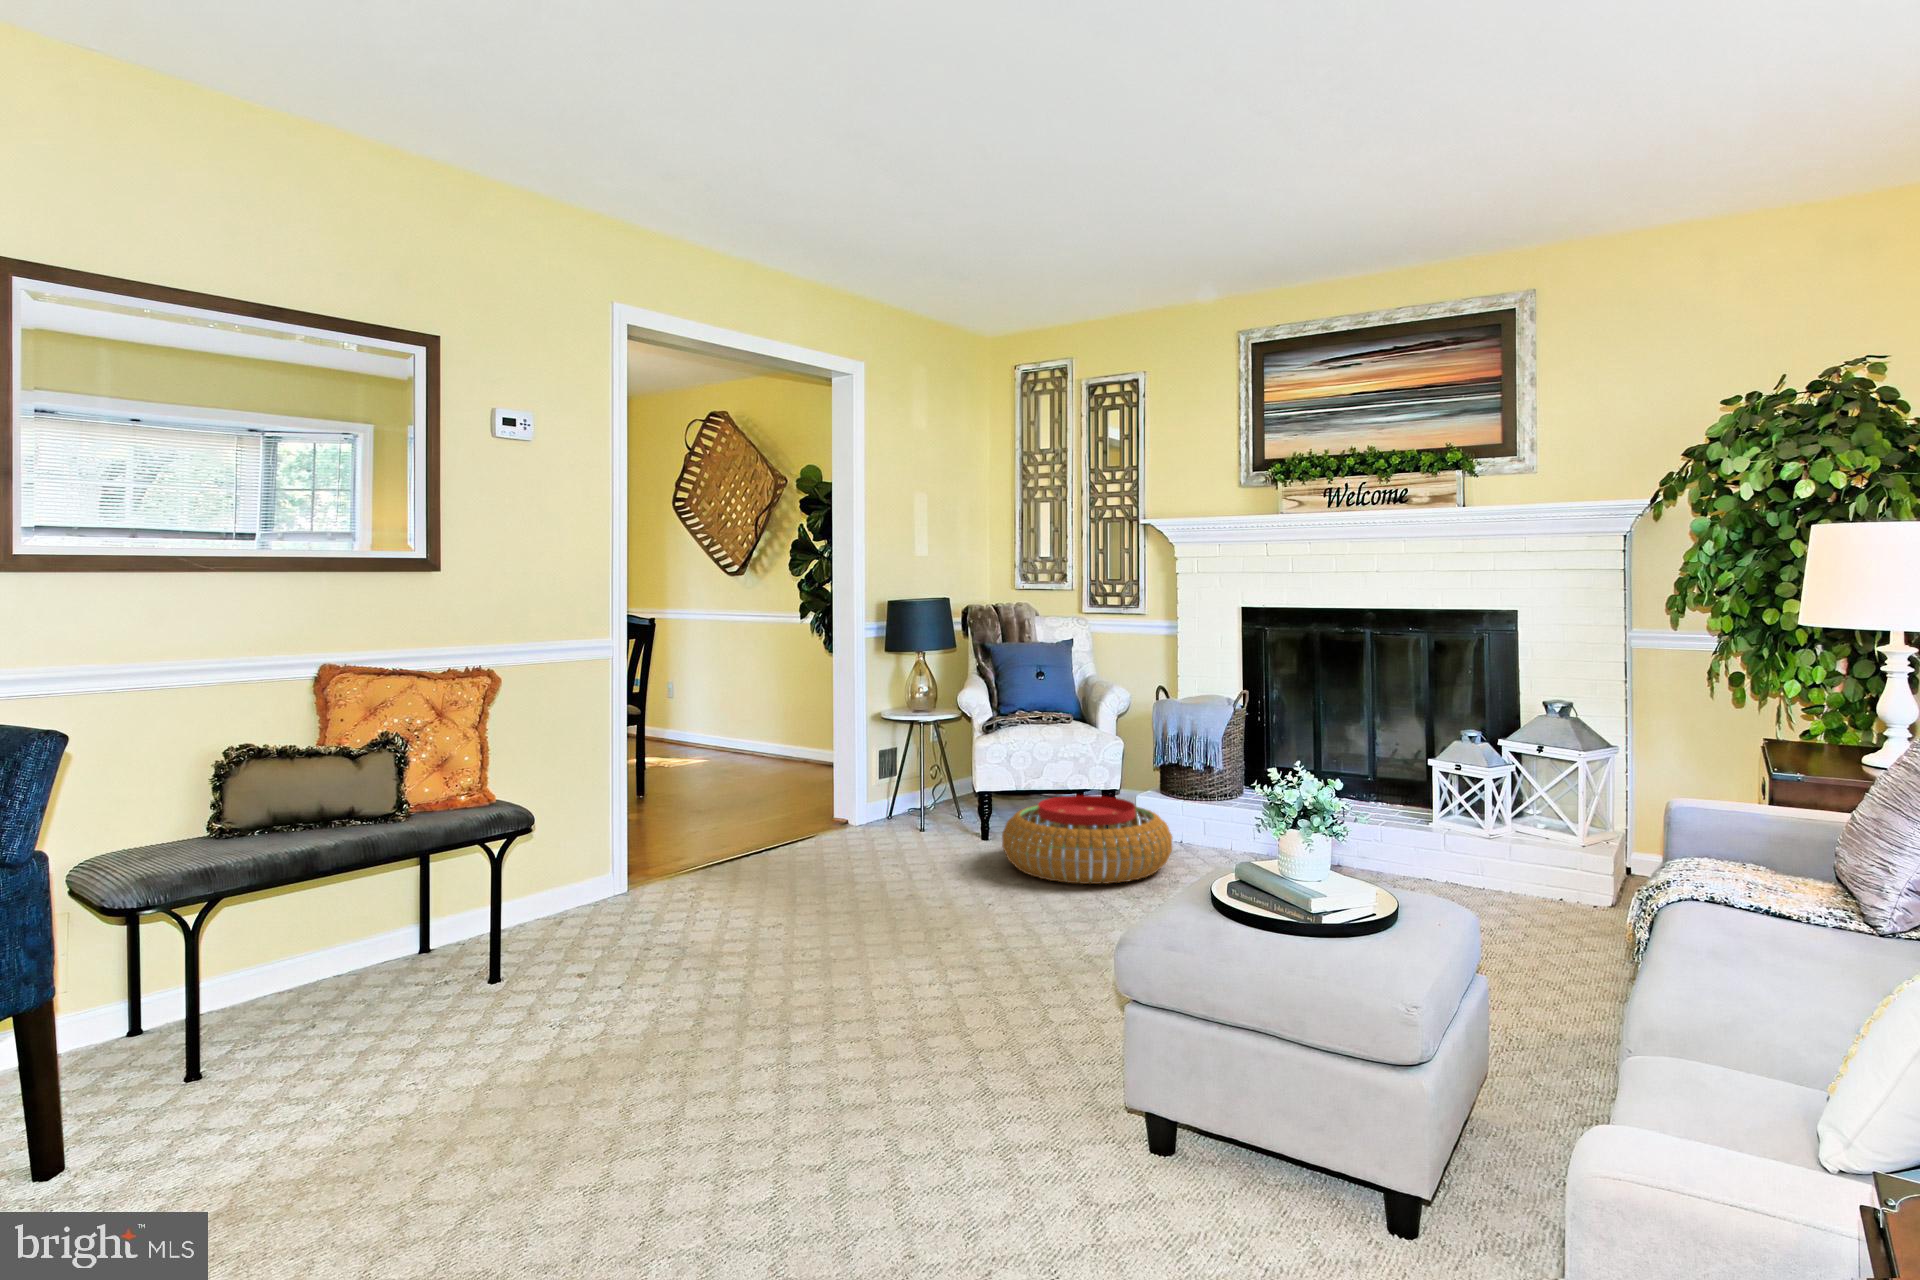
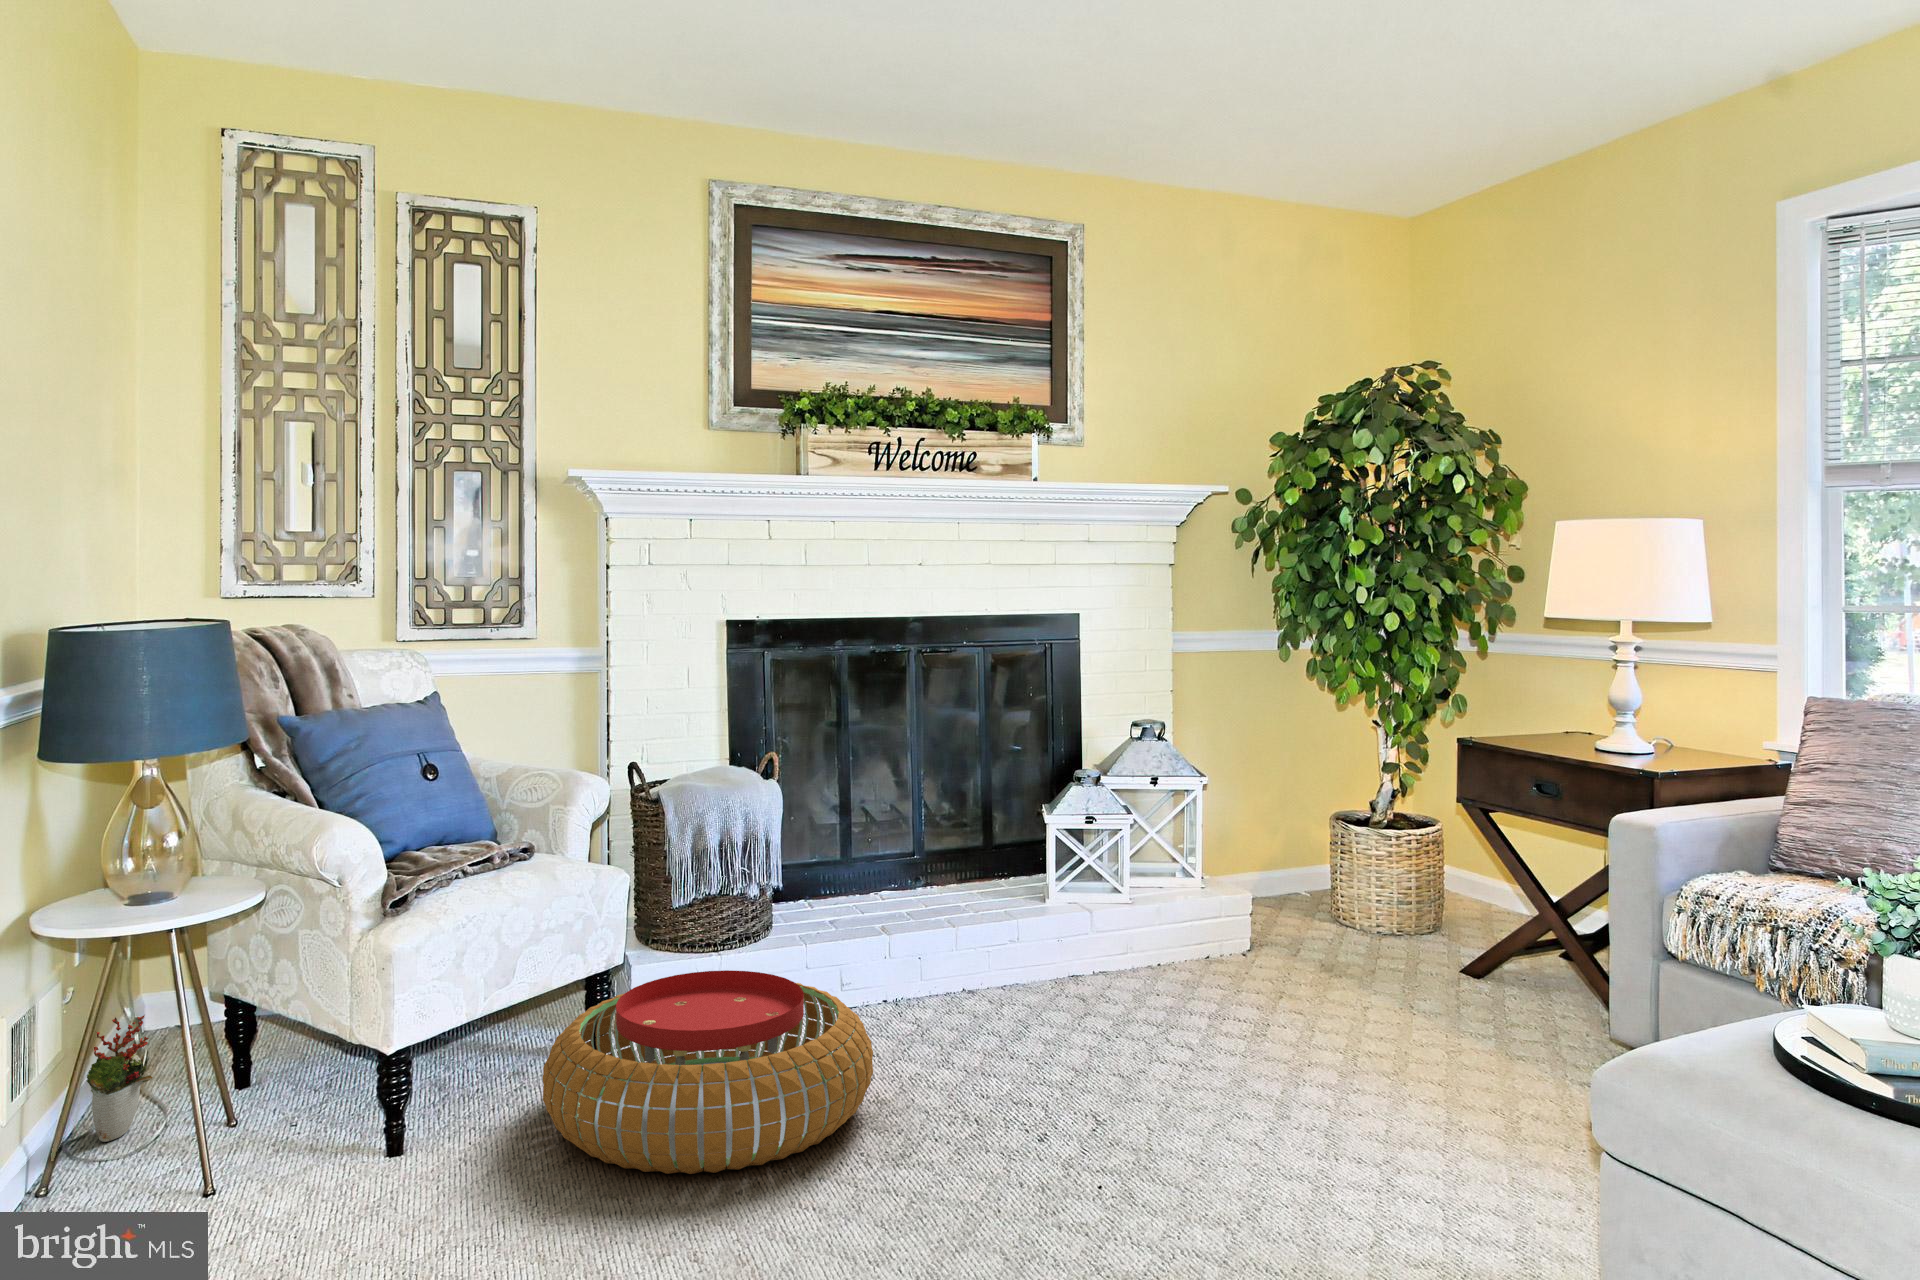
decorative plant: none [897,767,922,817] -> present [87,1015,153,1142]

